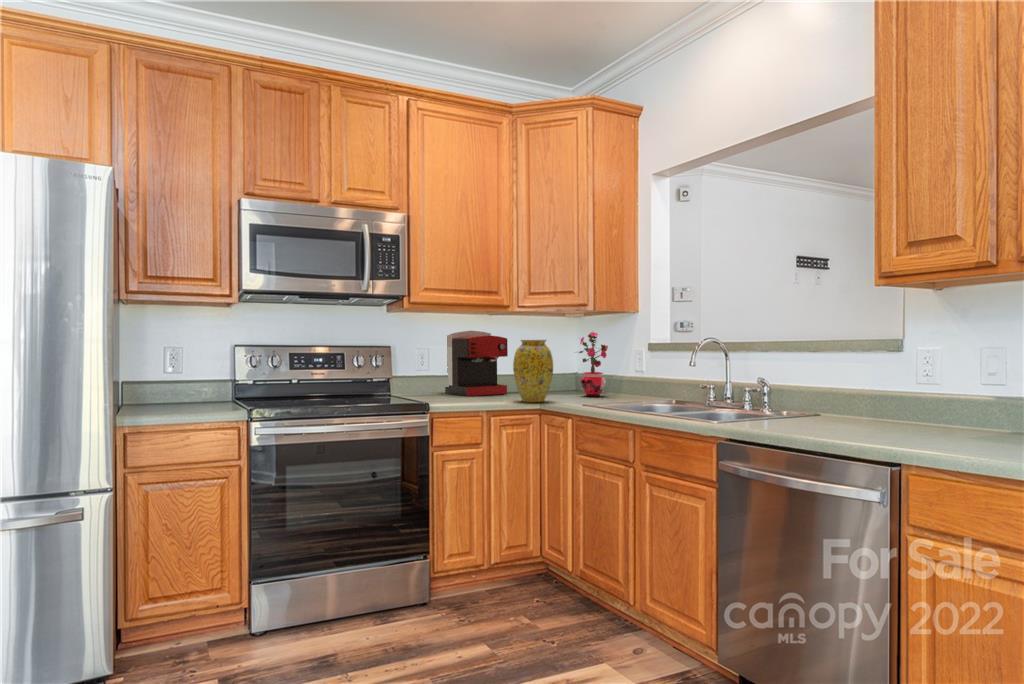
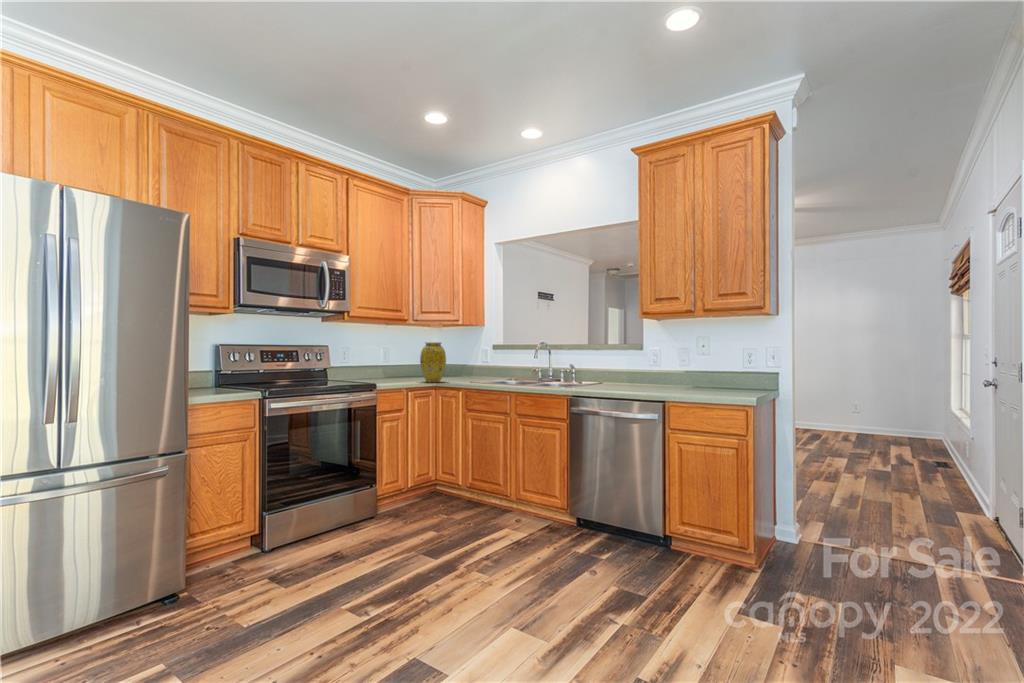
coffee maker: present [445,331,508,396] -> none [358,337,404,380]
potted plant: present [579,332,608,397] -> none [448,337,470,378]

